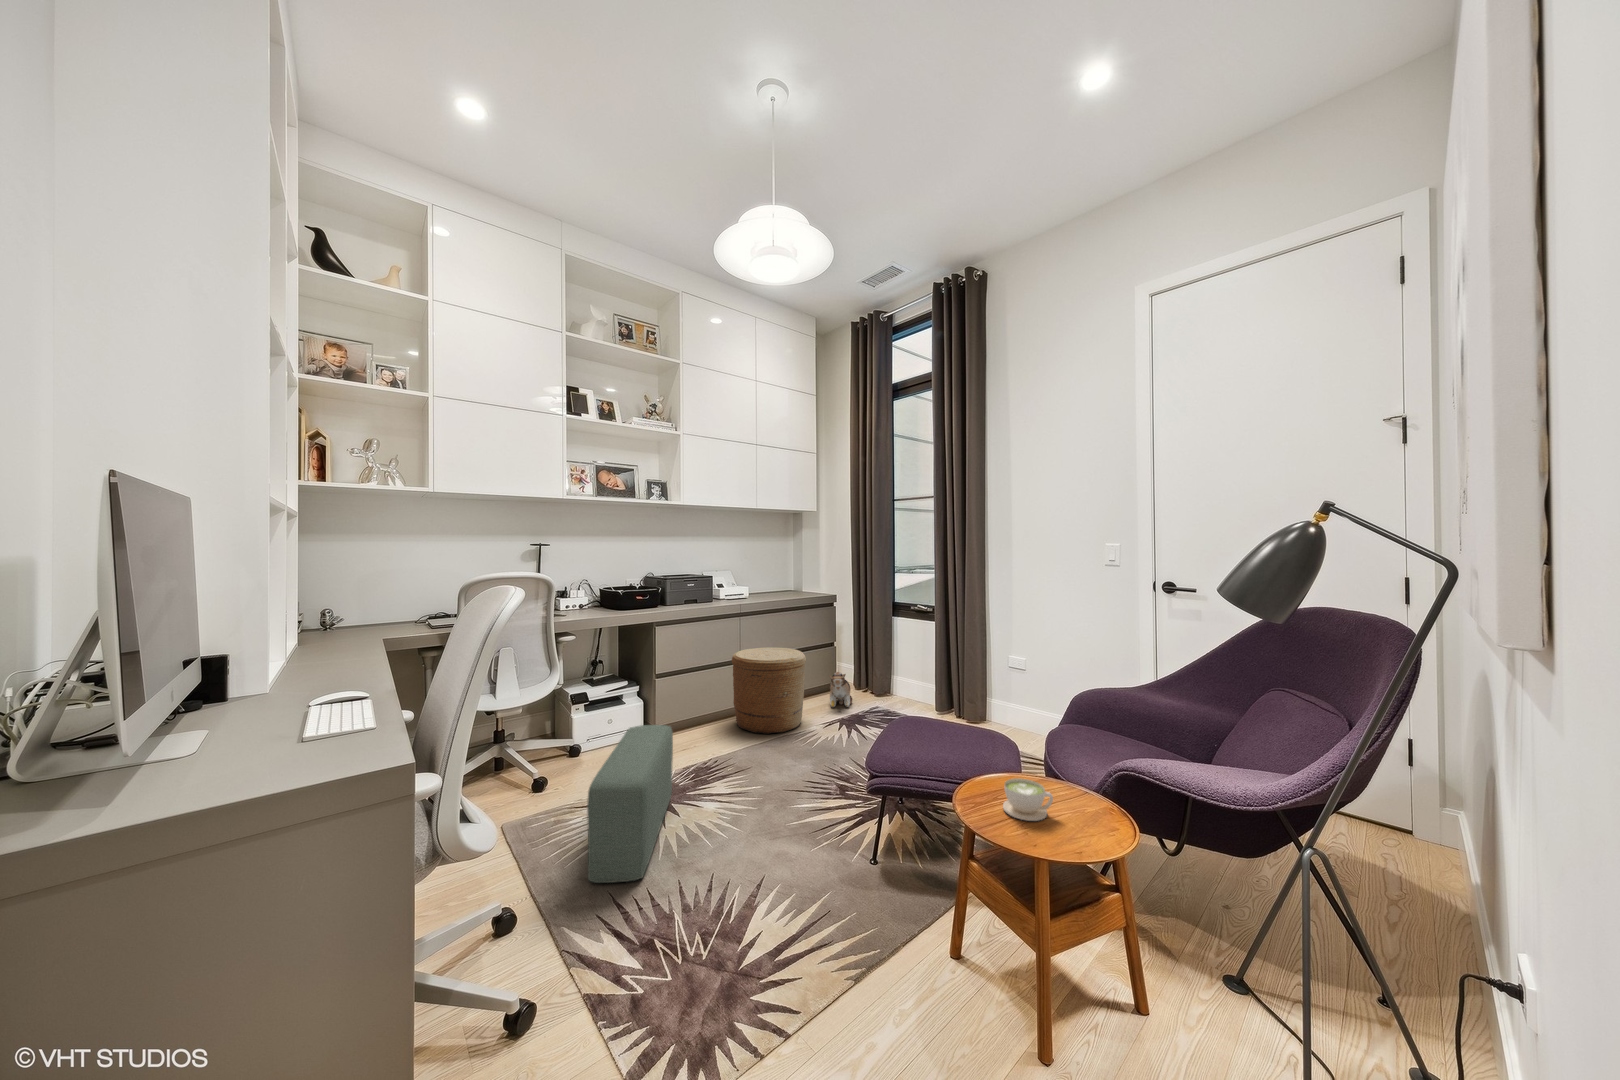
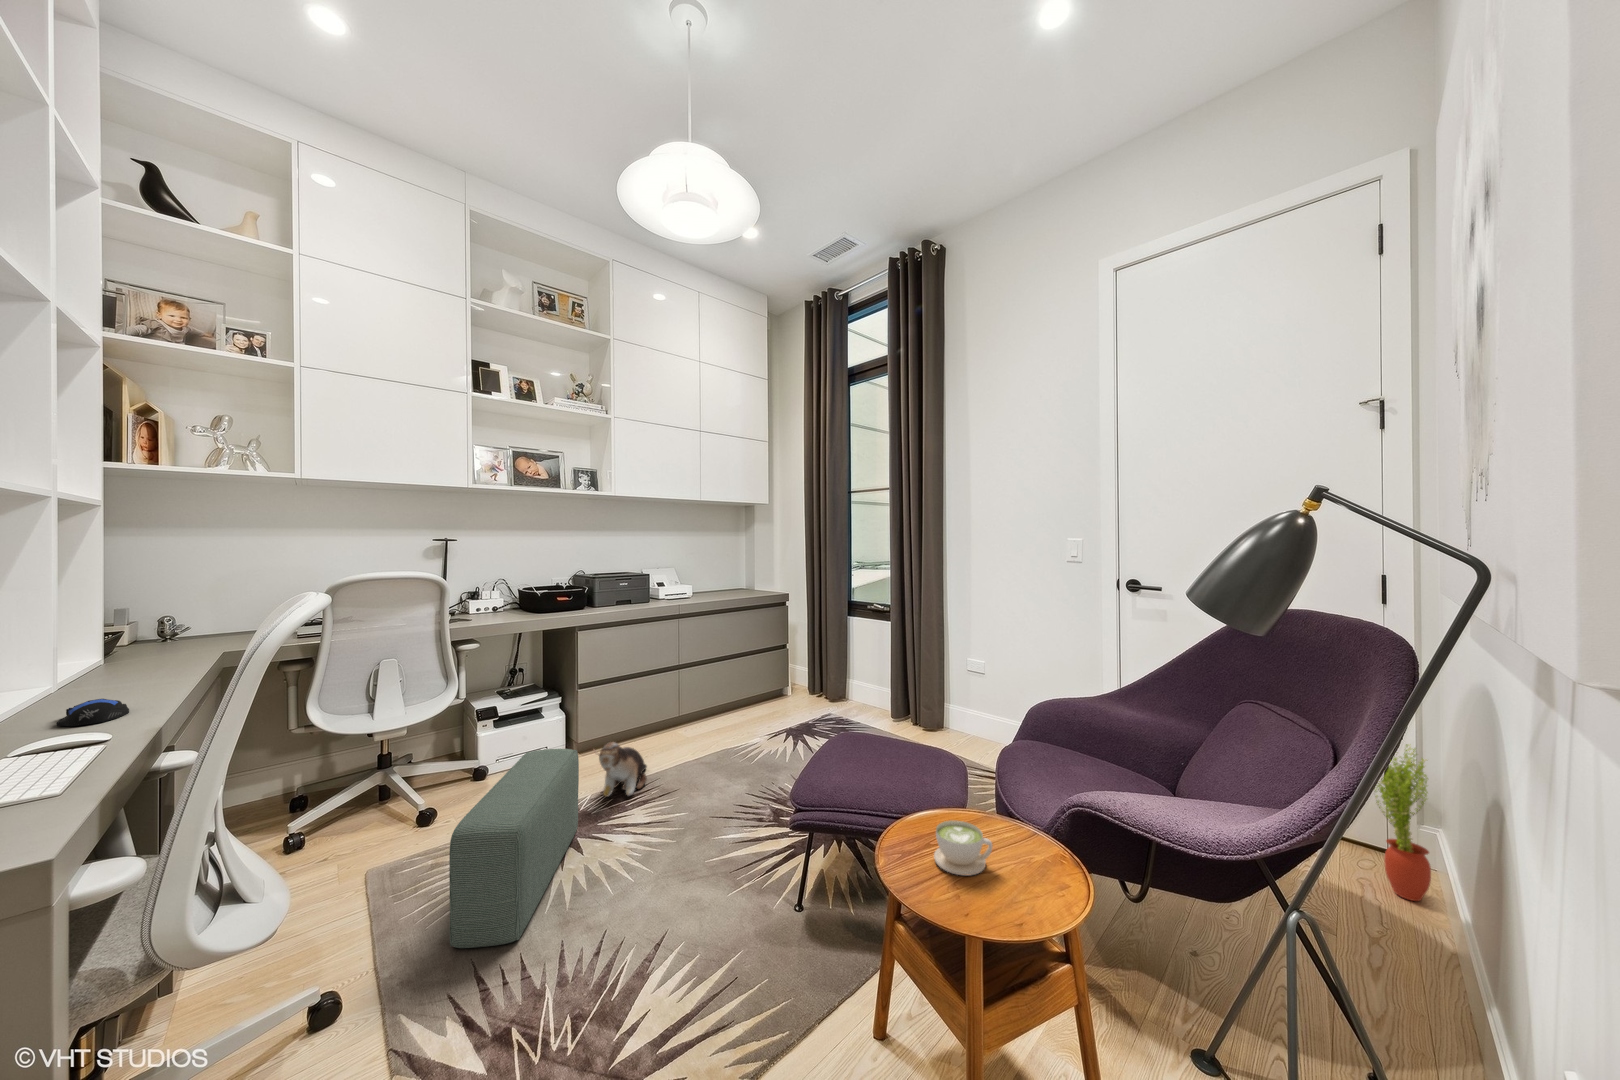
woven basket: present [732,648,806,734] -> none [664,654,748,752]
computer mouse: none [306,670,351,690] -> present [57,699,129,726]
plush toy: present [829,672,852,707] -> present [594,742,647,797]
potted plant: none [1383,729,1445,870] -> present [1375,744,1431,901]

